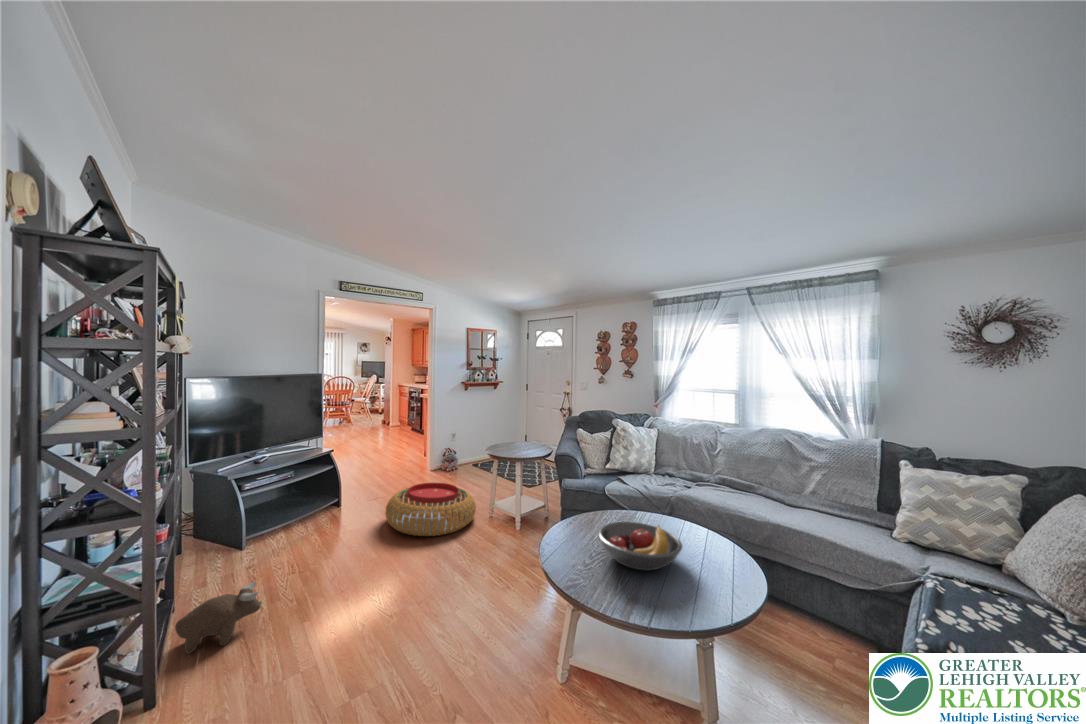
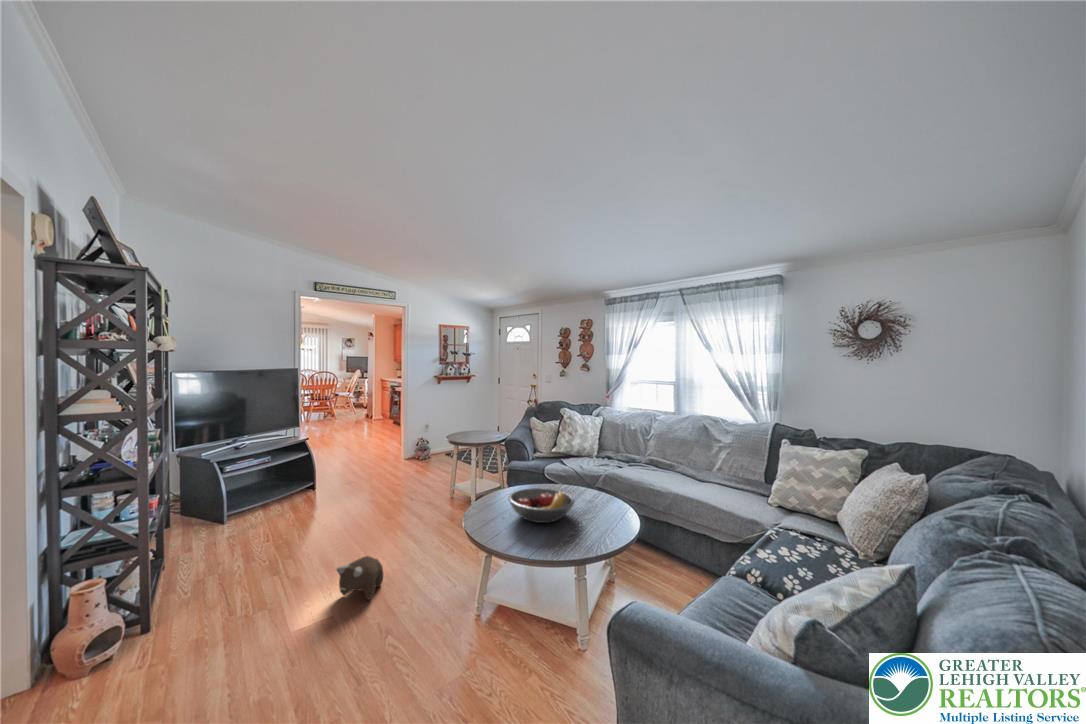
pouf: present [385,483,476,536] -> none [355,466,438,511]
plush toy: present [175,582,263,653] -> present [337,556,383,599]

